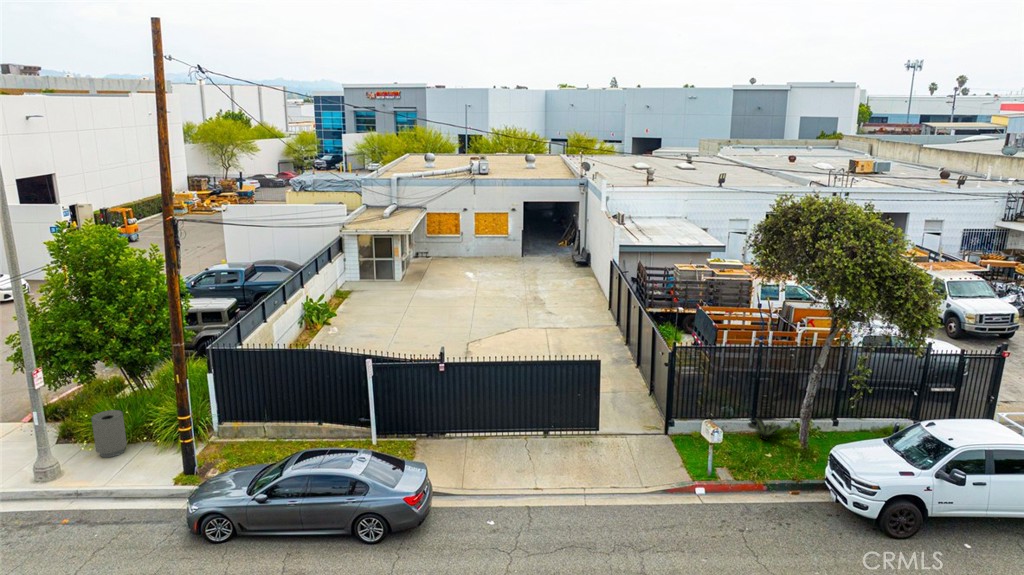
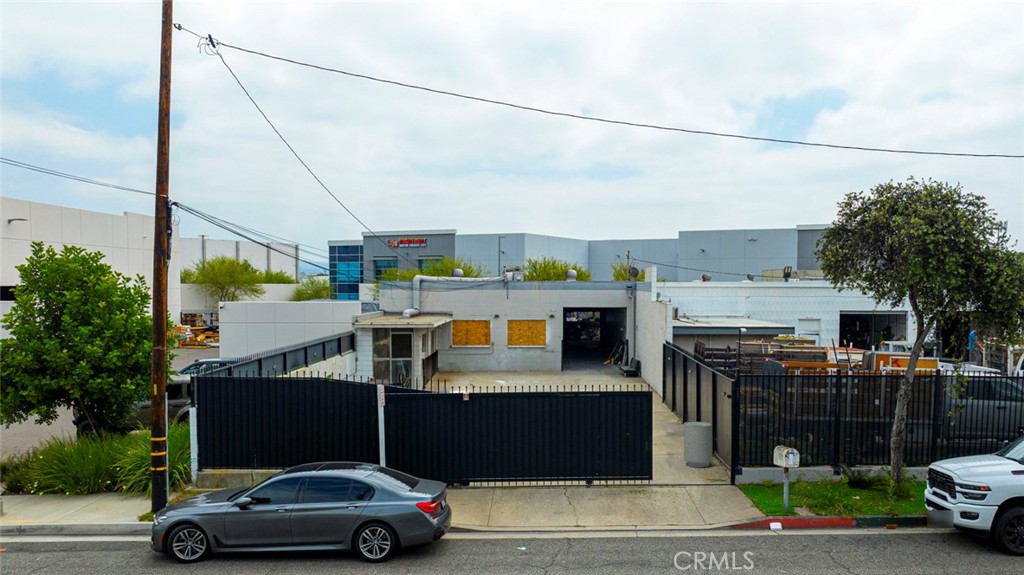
trash can: present [92,410,127,457] -> present [684,422,712,467]

